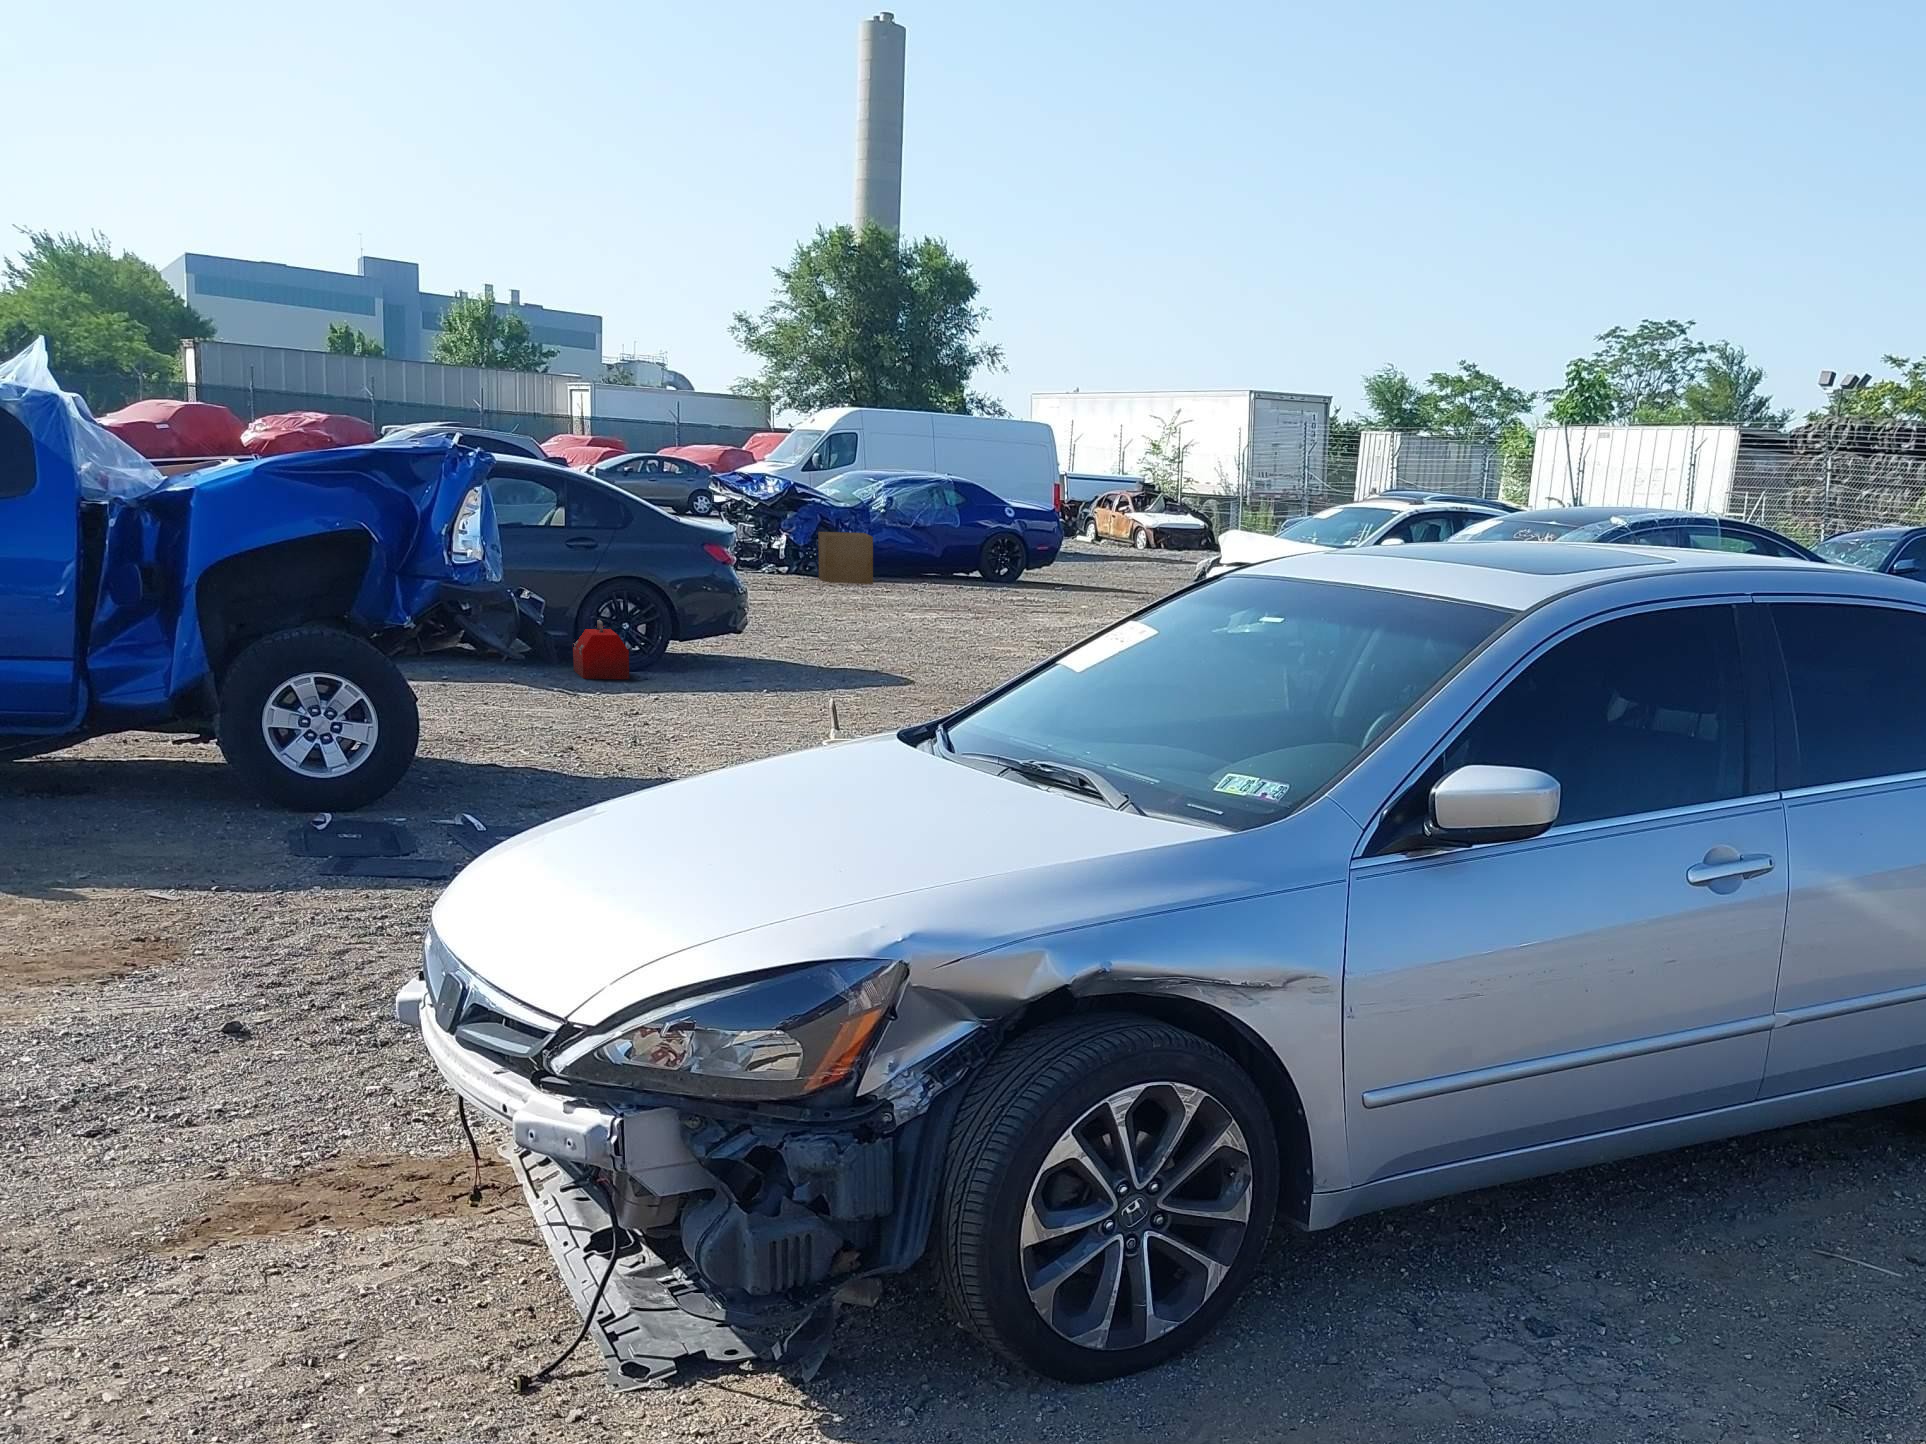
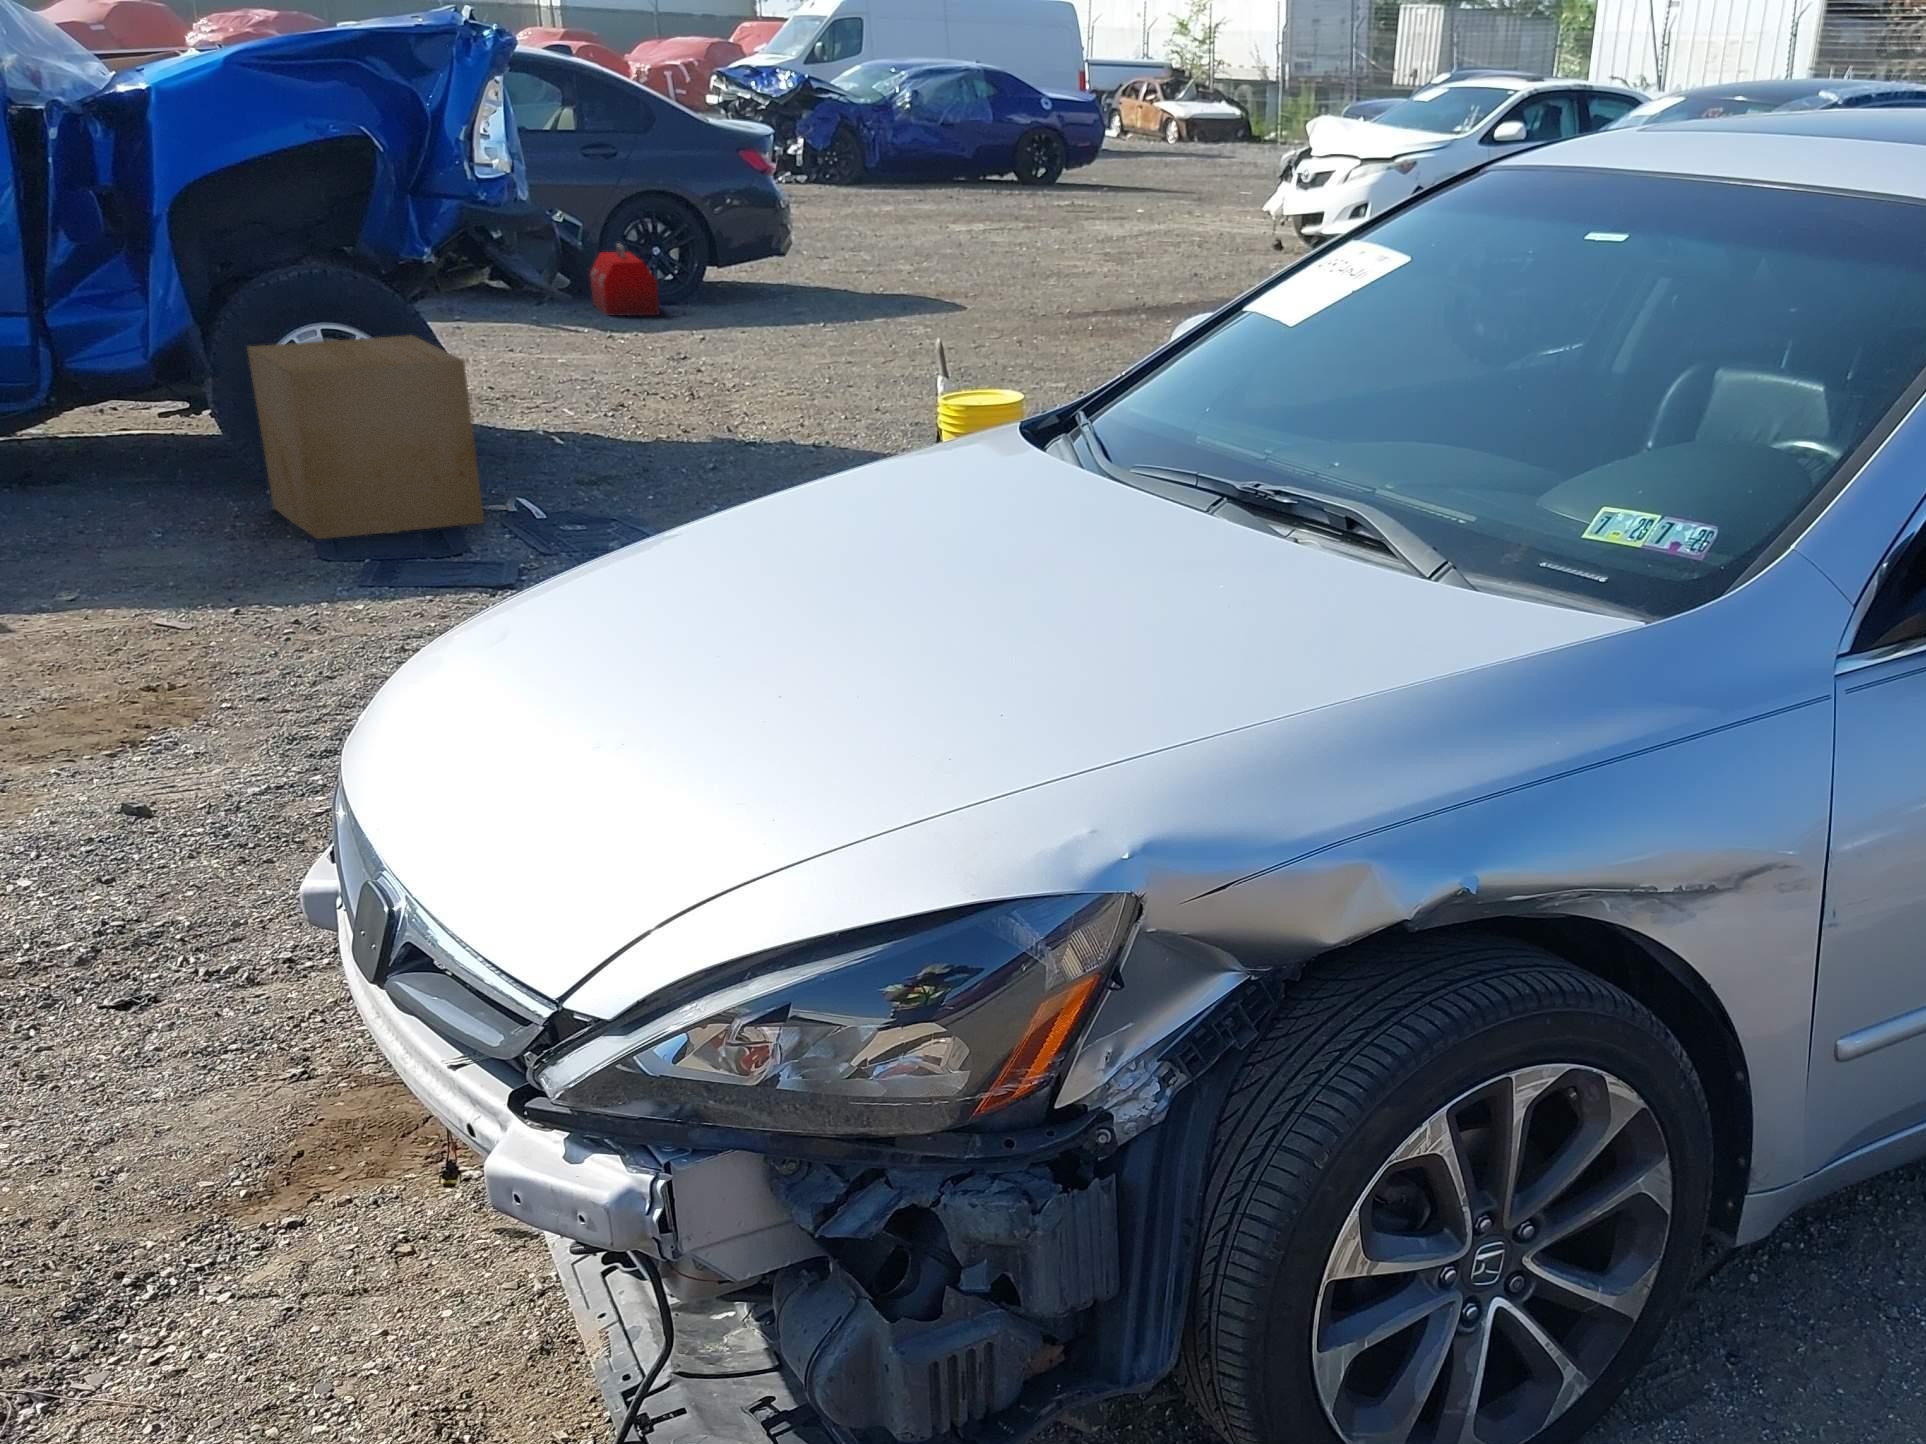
cardboard box: present [818,532,873,584] -> present [247,335,484,539]

